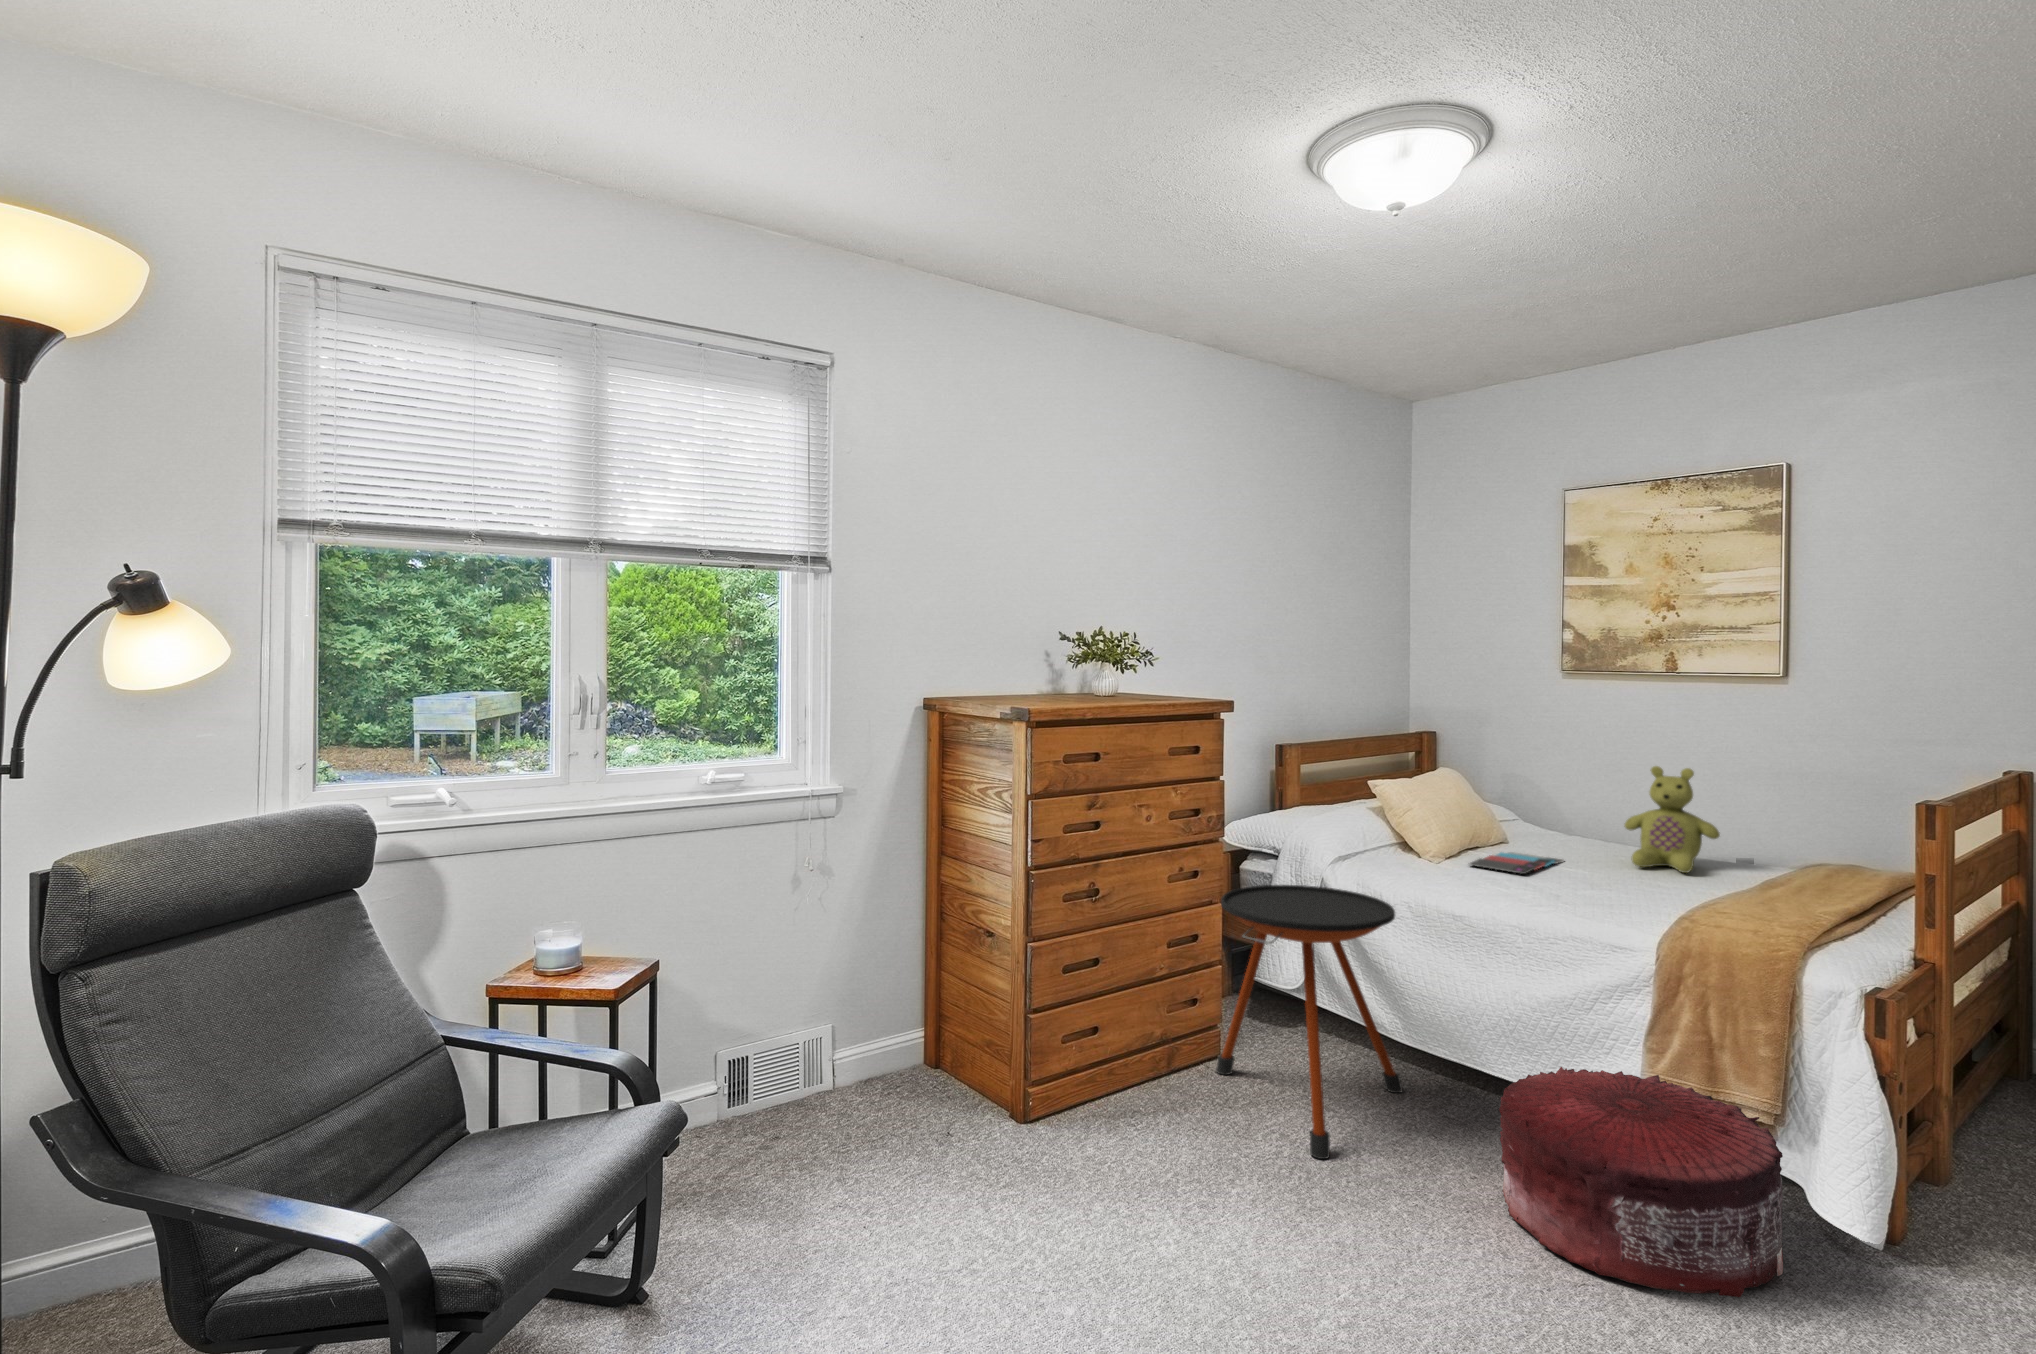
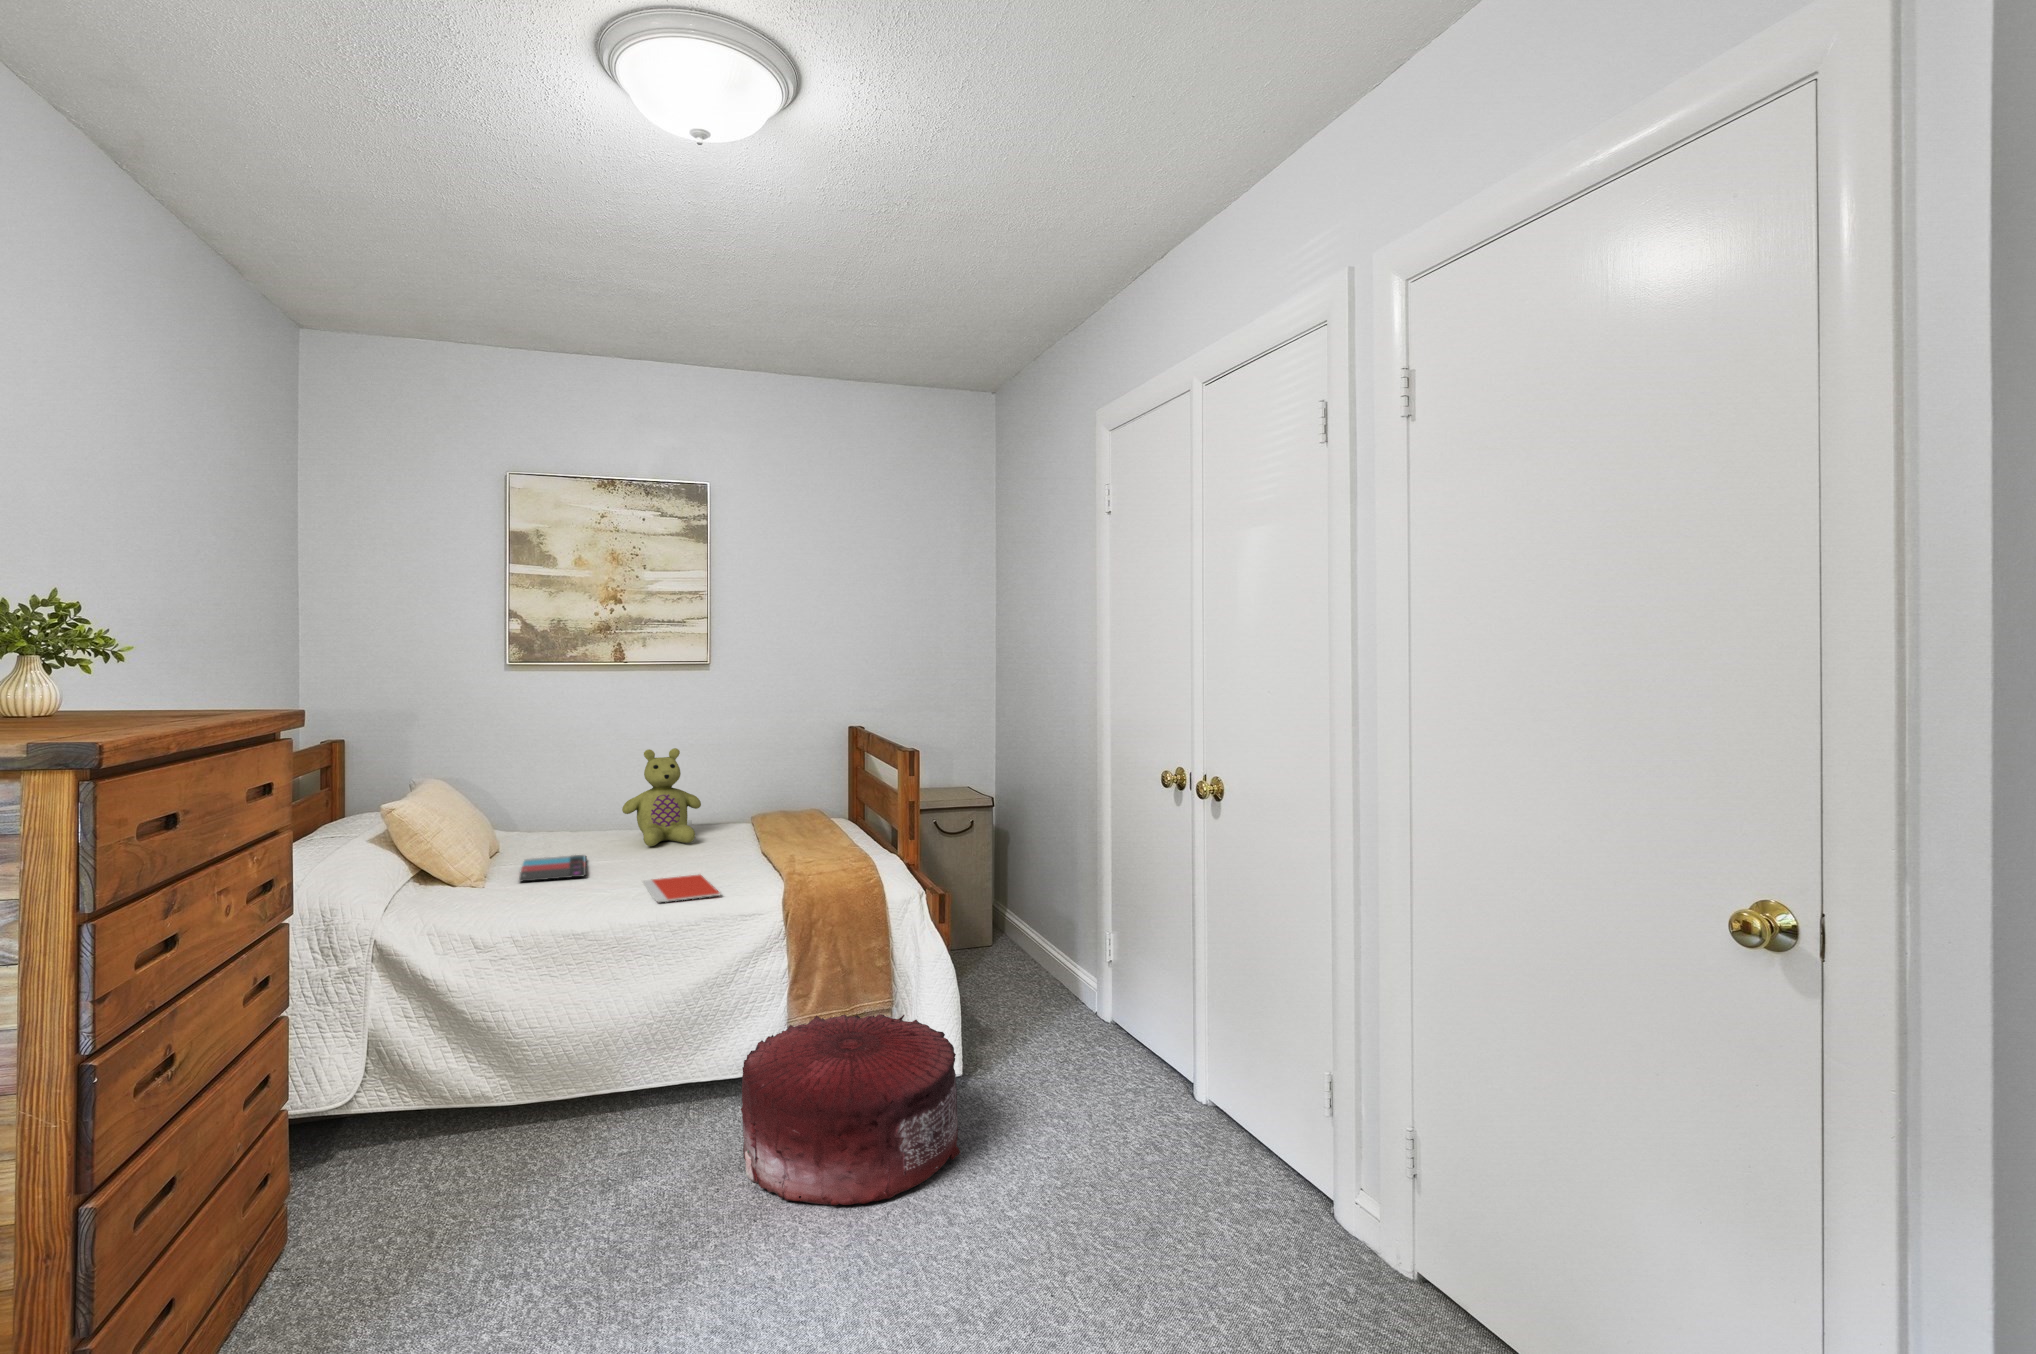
side table: present [1216,885,1403,1159] -> none [306,940,586,1273]
notebook: none [1537,890,1632,919] -> present [643,875,720,902]

